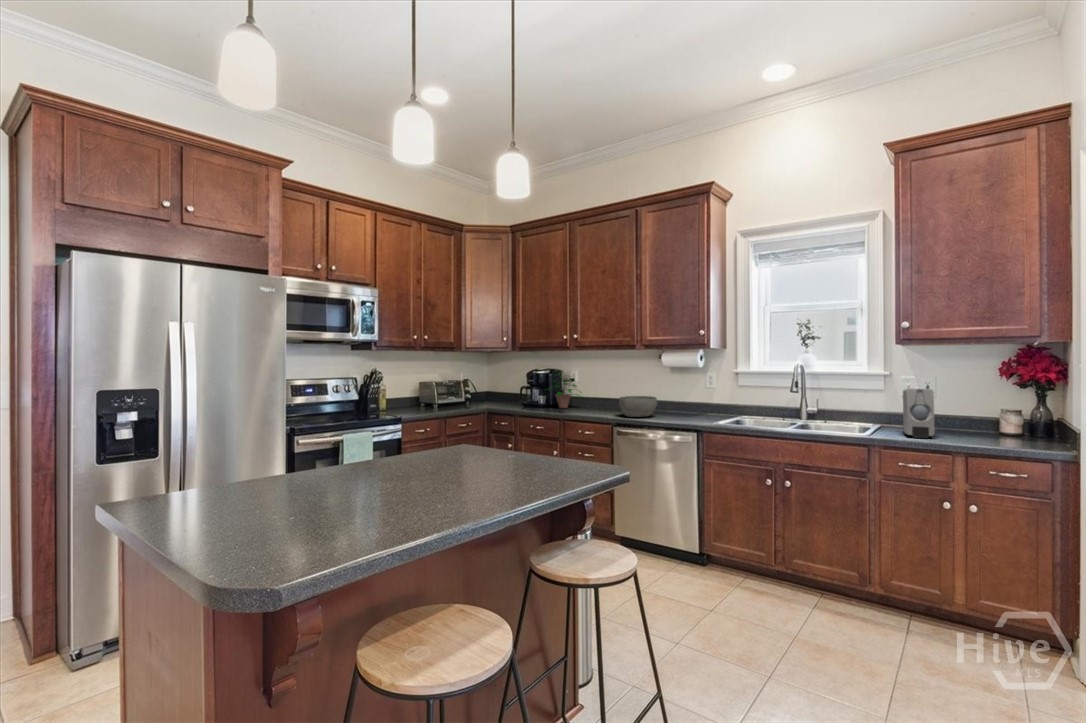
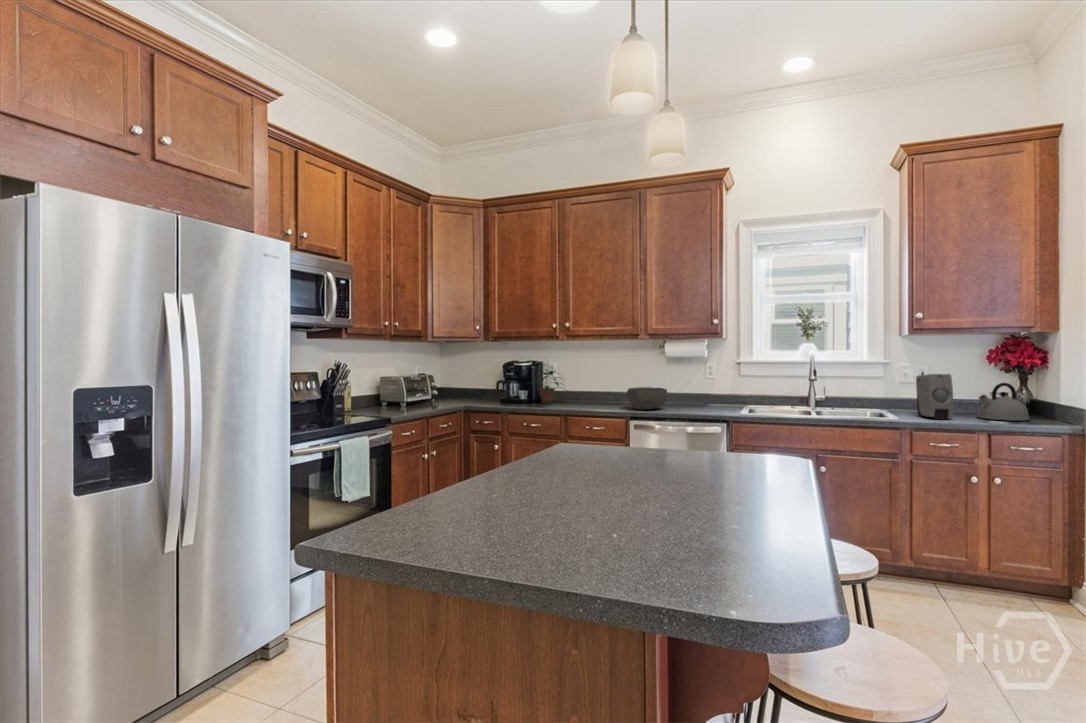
kettle: none [968,400,1031,443] -> present [977,383,1030,421]

